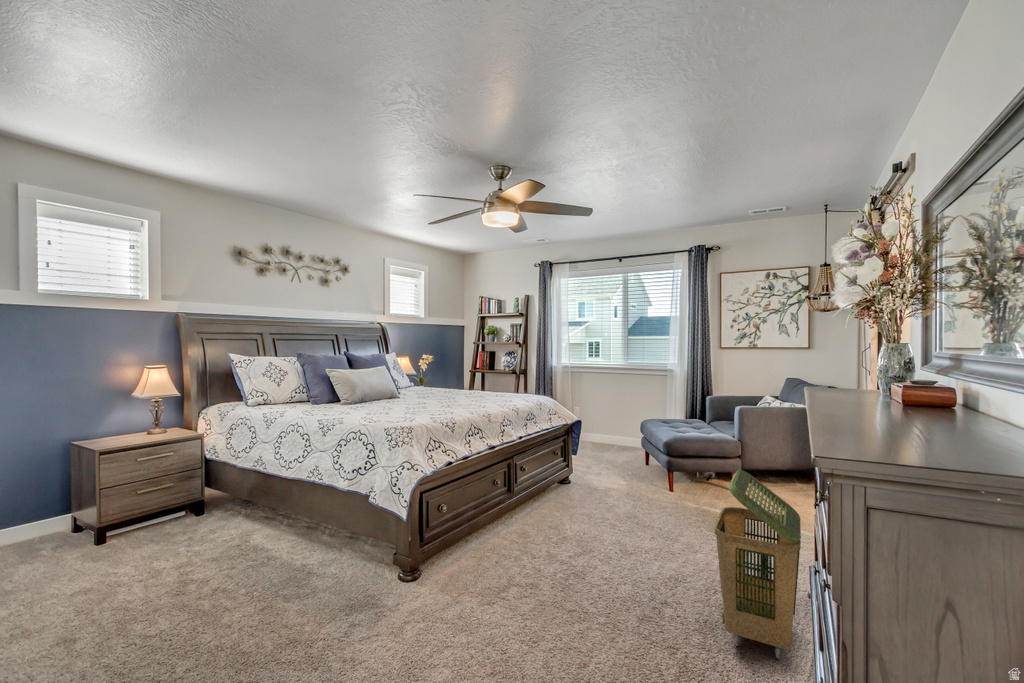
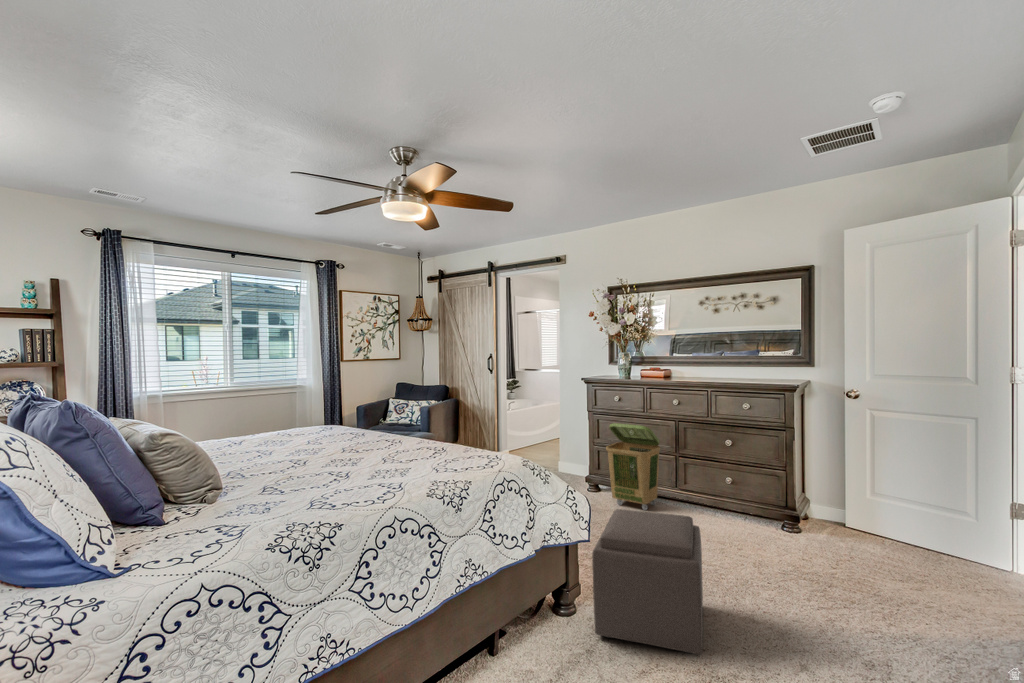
ottoman: none [294,504,436,656] -> present [592,509,703,654]

